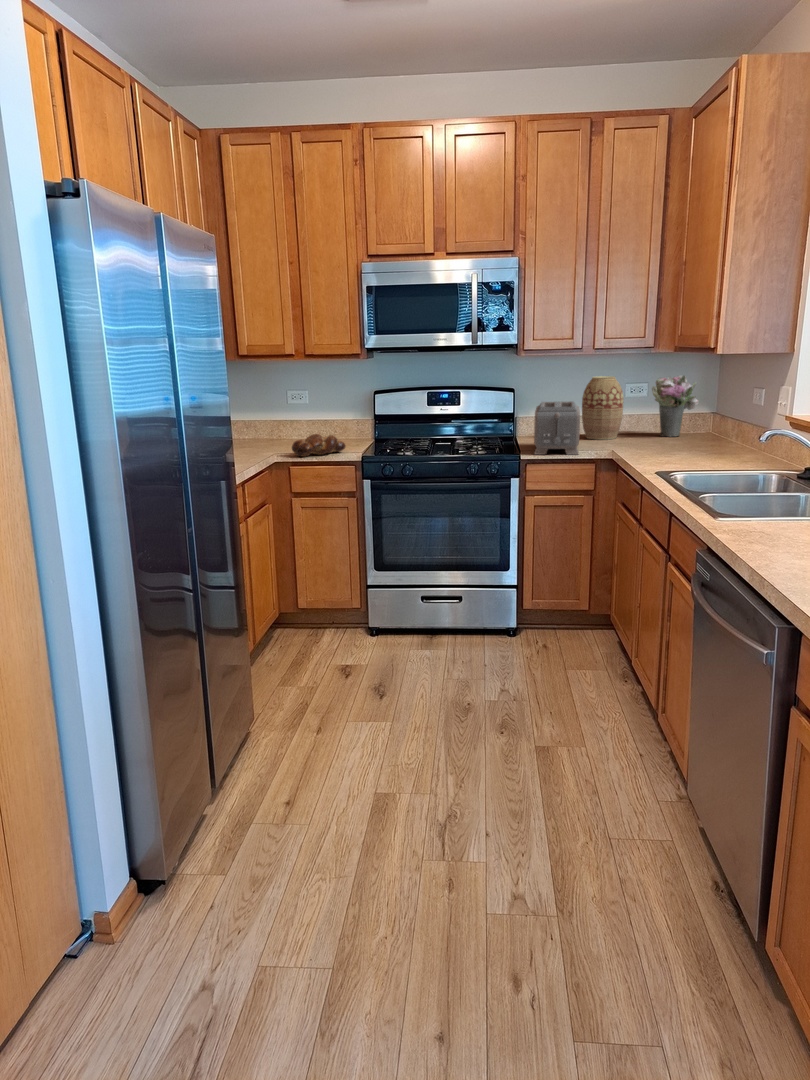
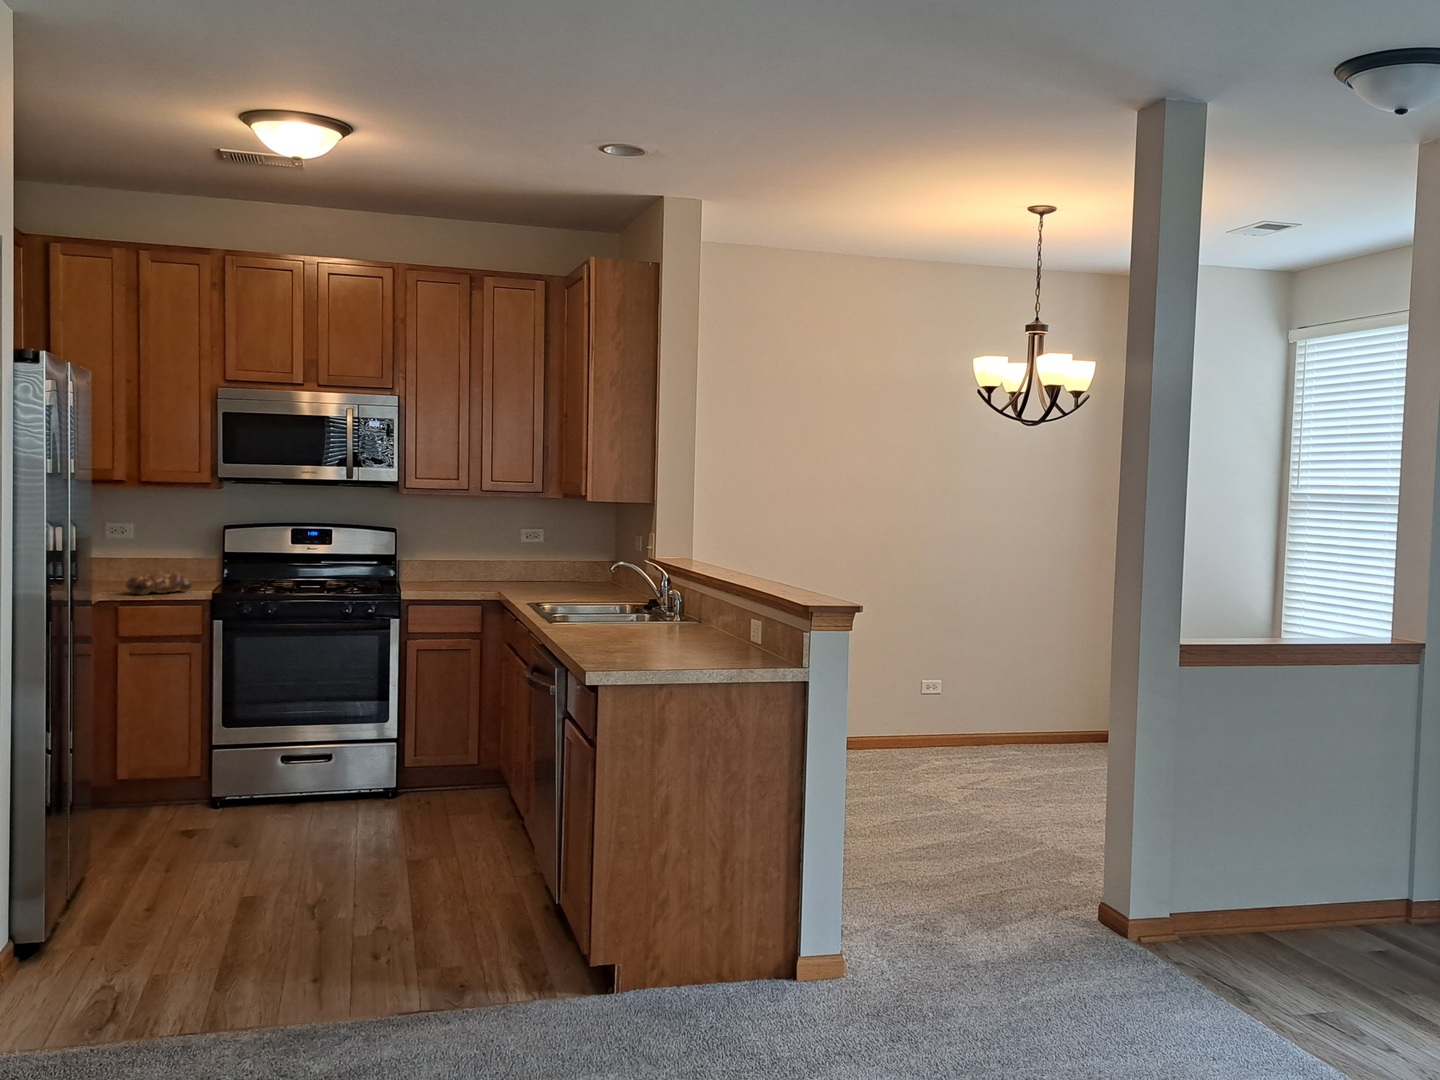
vase: present [582,376,624,440] -> none [468,519,511,584]
flower bouquet: present [652,376,699,437] -> none [539,520,588,583]
toaster: present [534,401,580,455] -> none [414,542,462,594]

